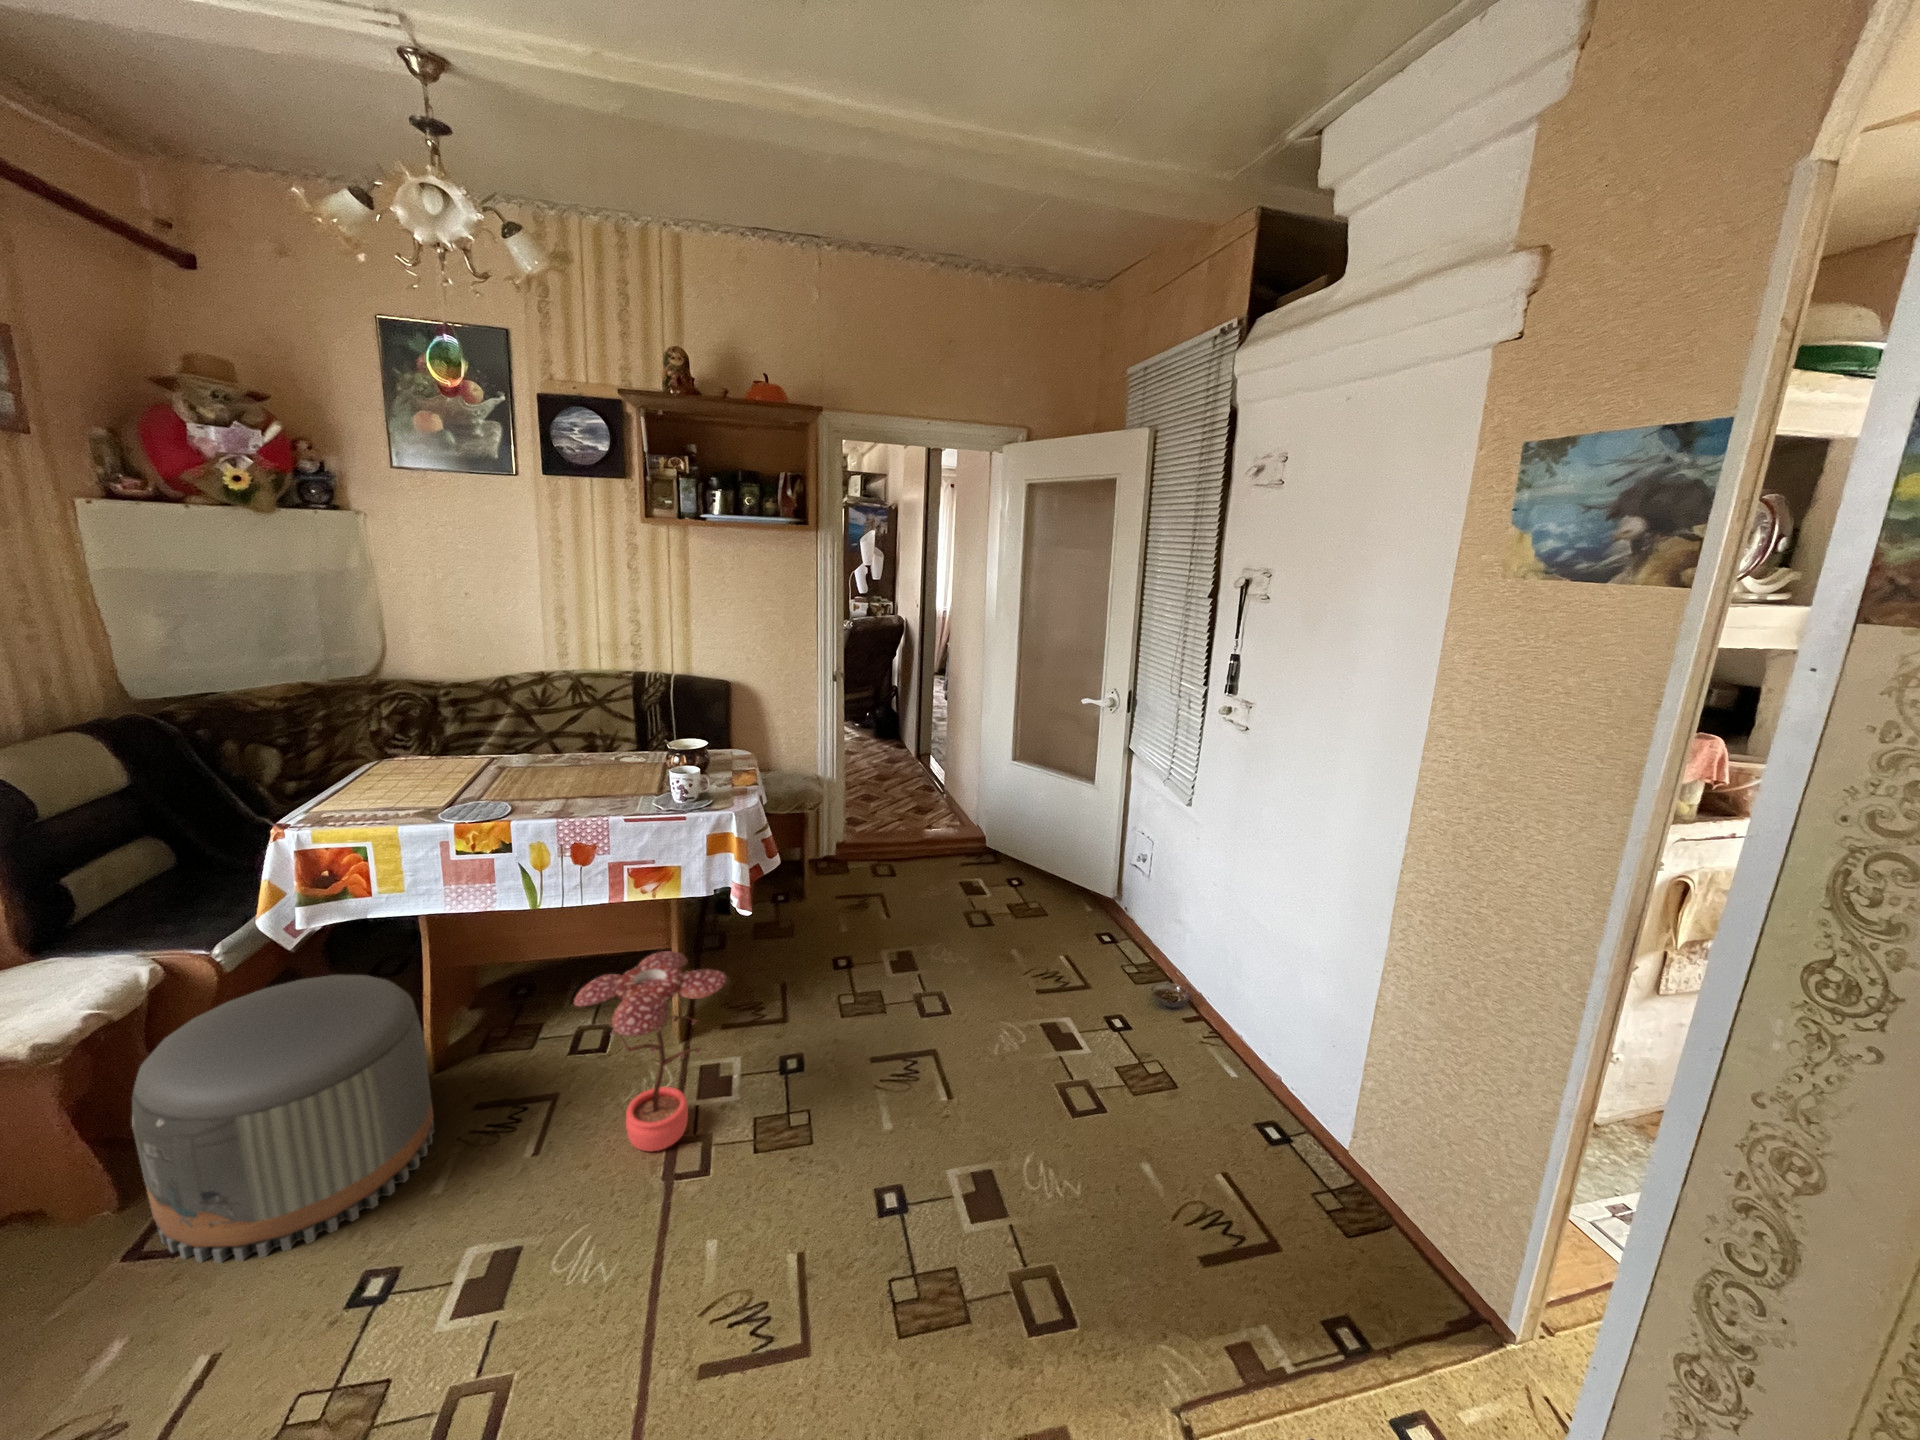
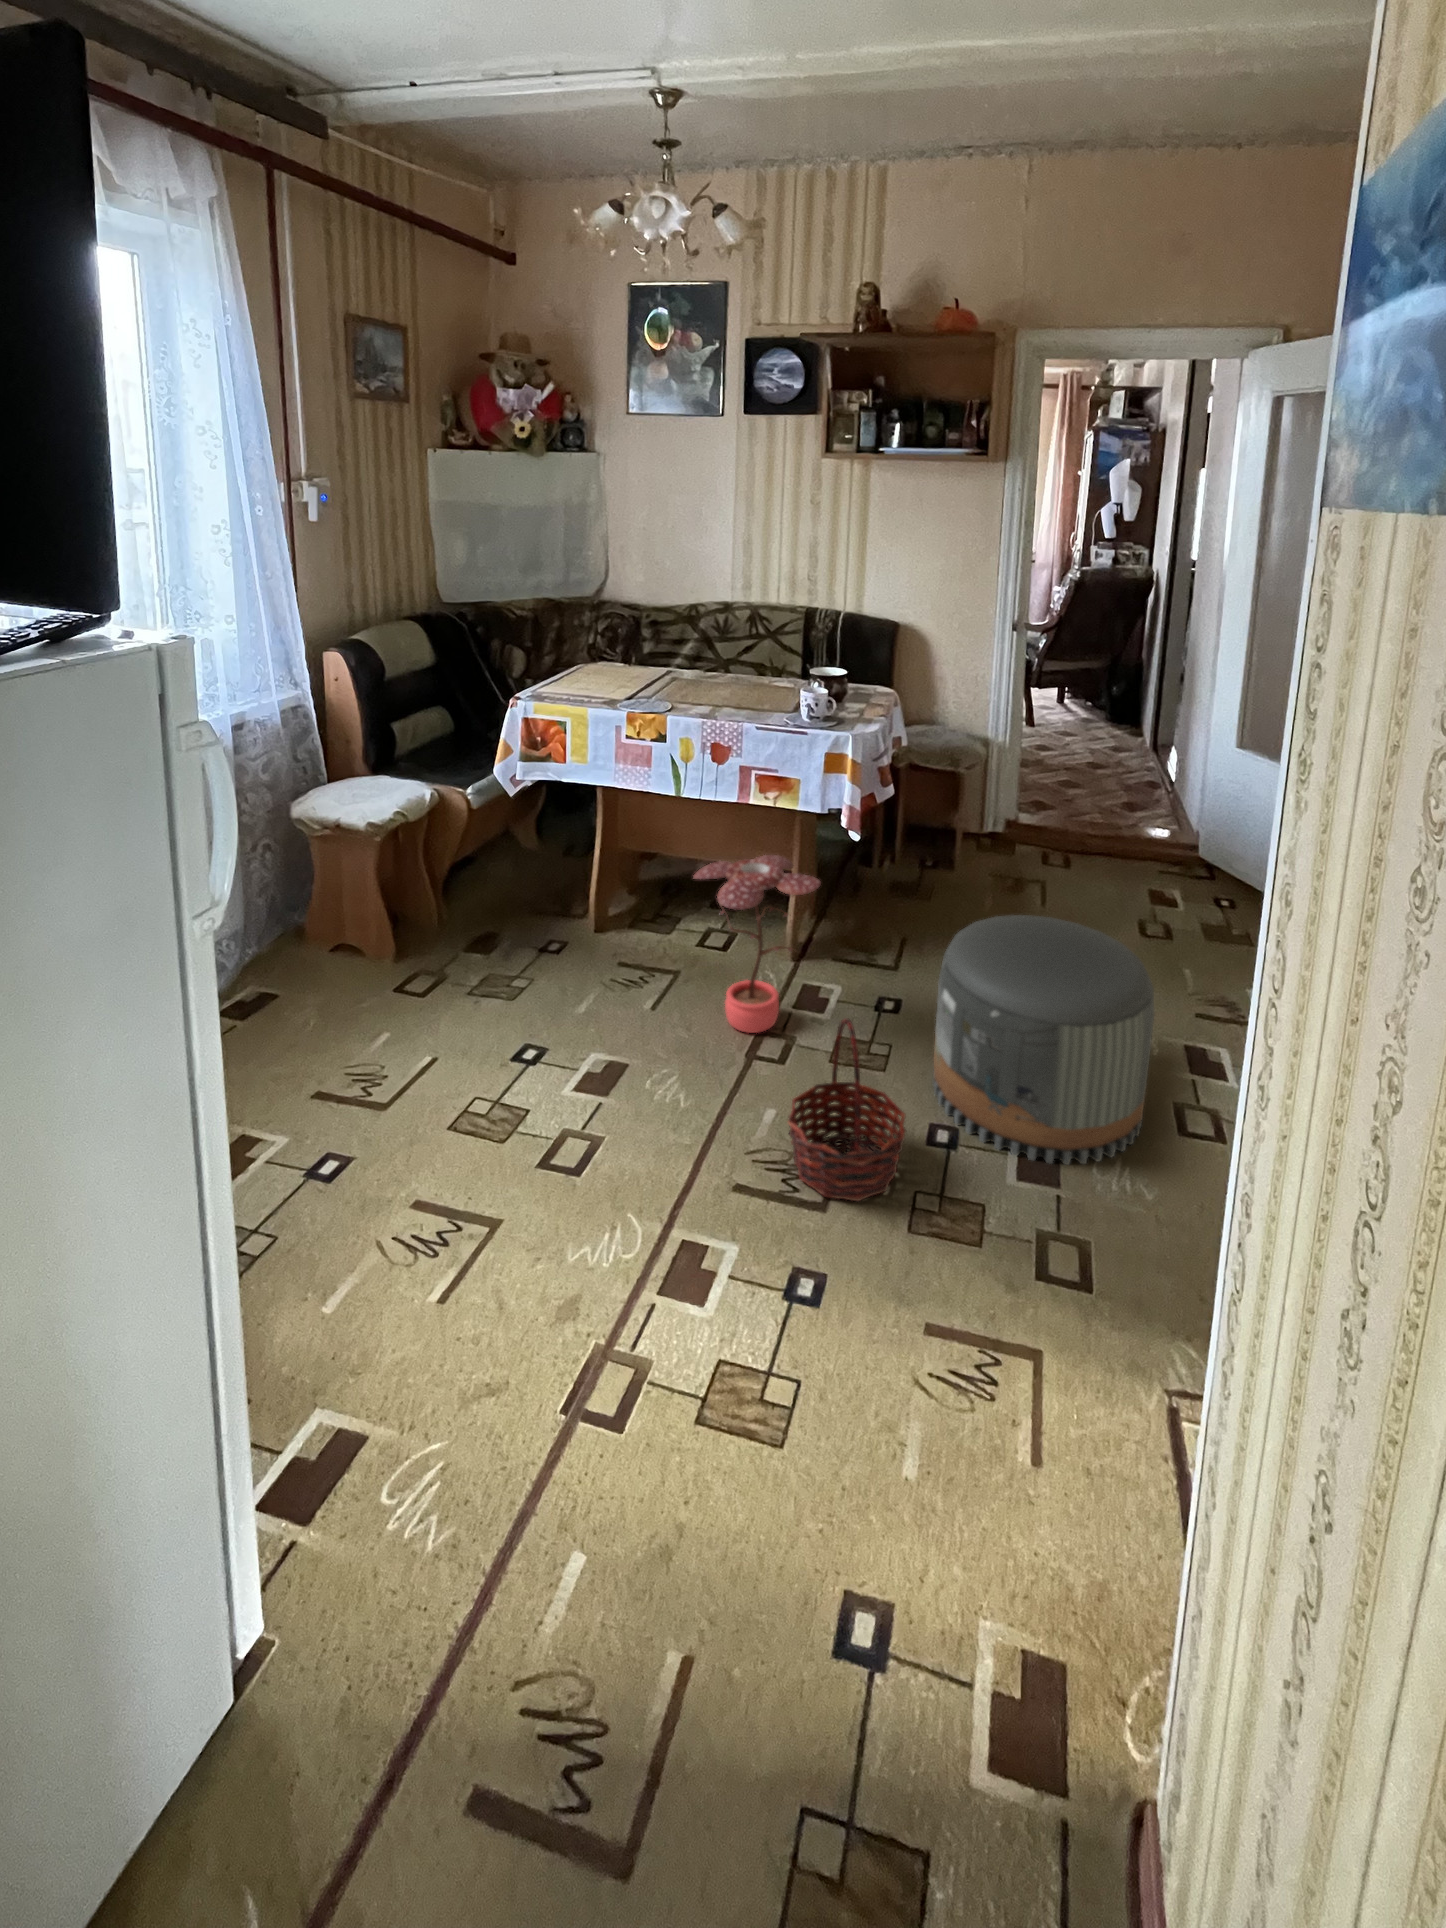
pouf: present [132,975,434,1263] -> present [933,915,1154,1165]
basket: none [745,1138,876,1340] -> present [788,1018,906,1201]

